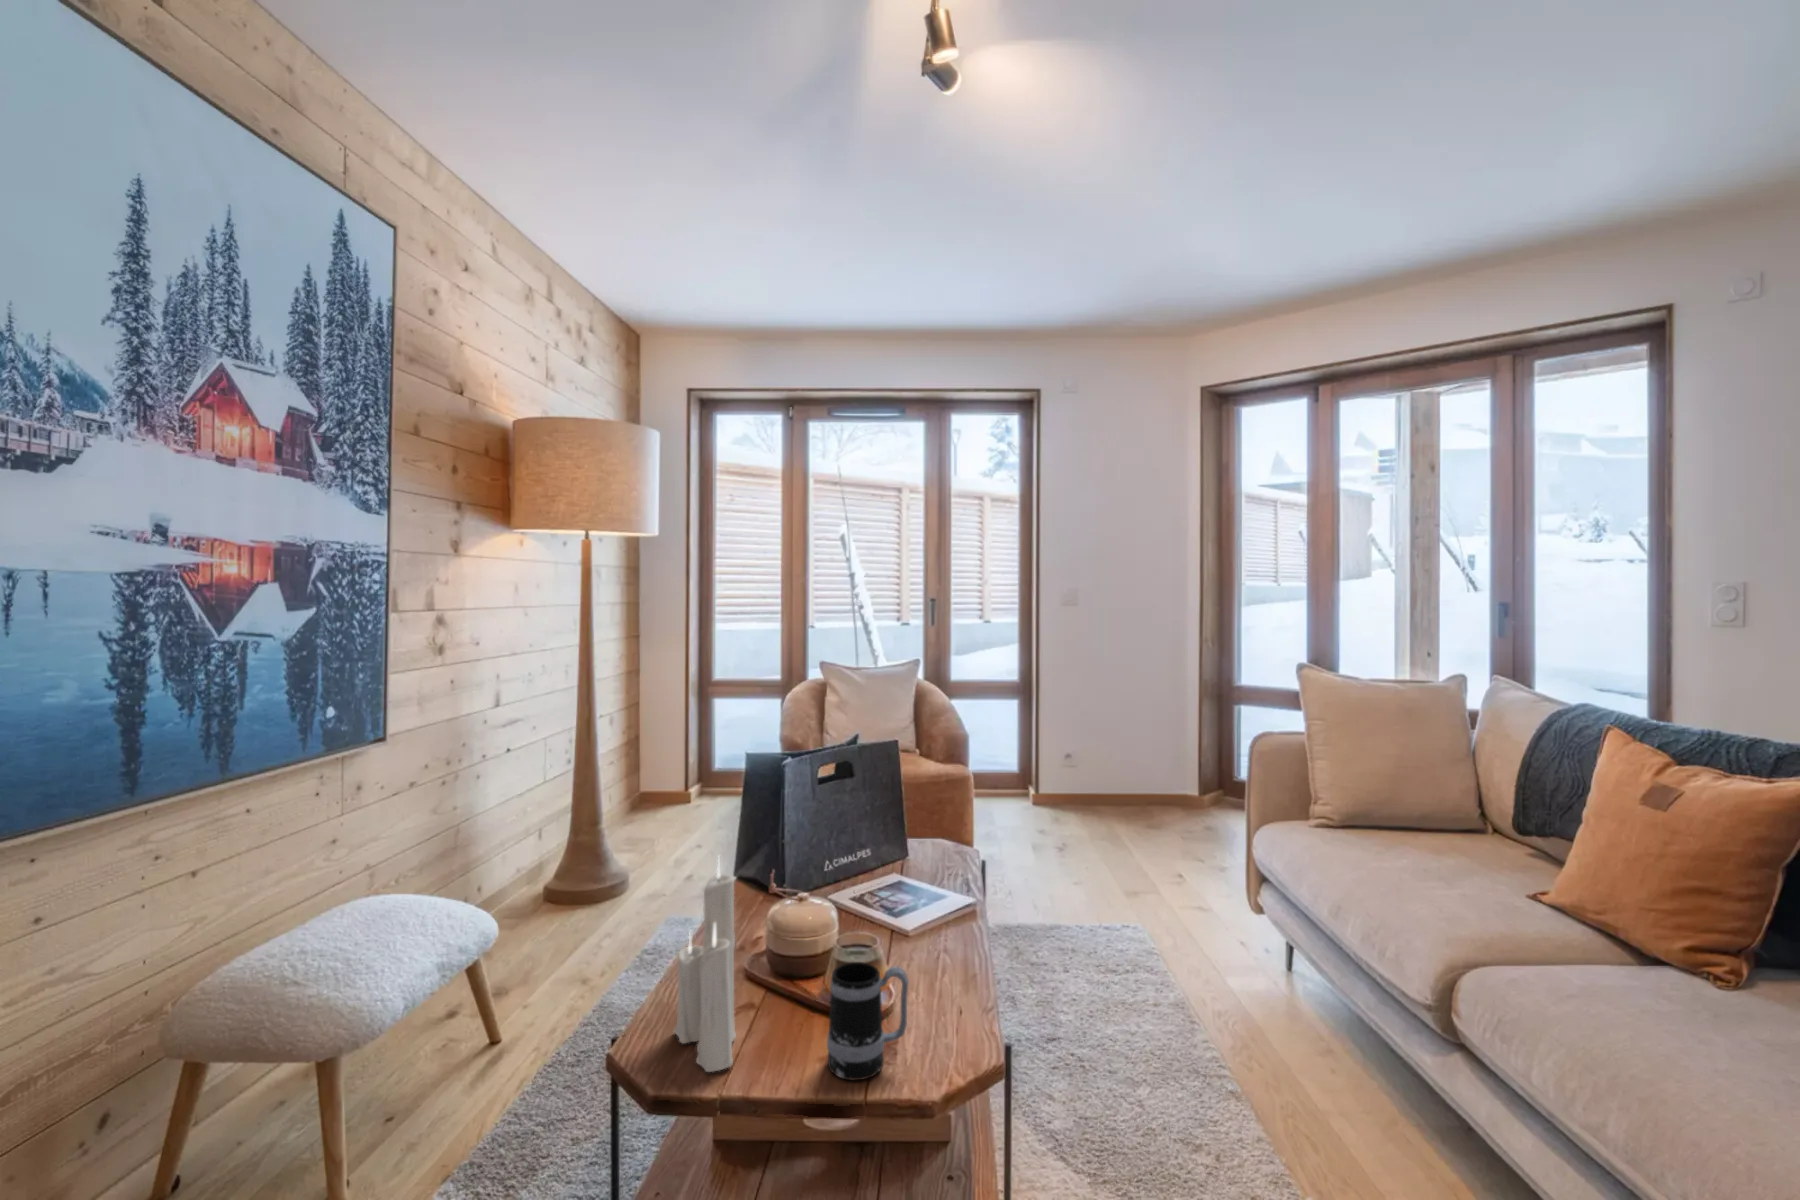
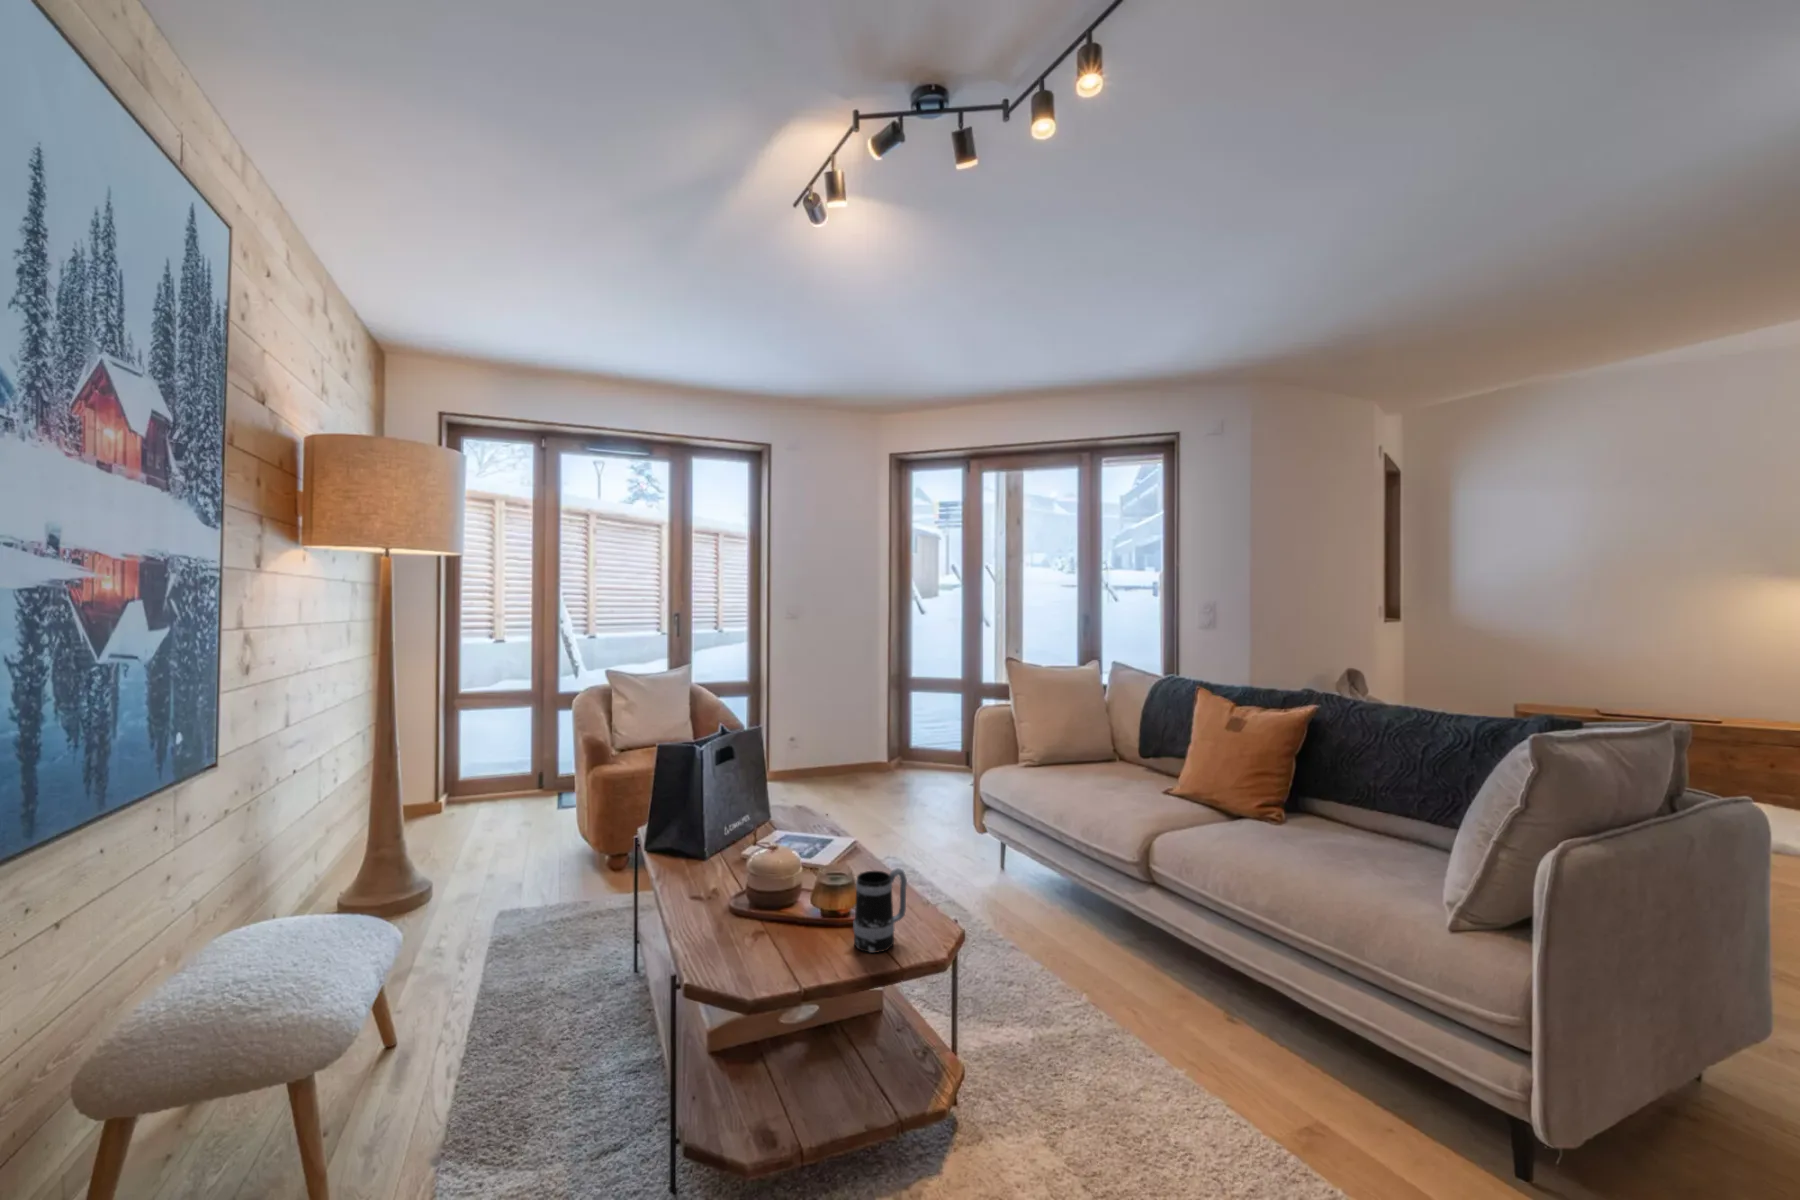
candle: present [674,863,736,1072] -> none [725,797,792,970]

